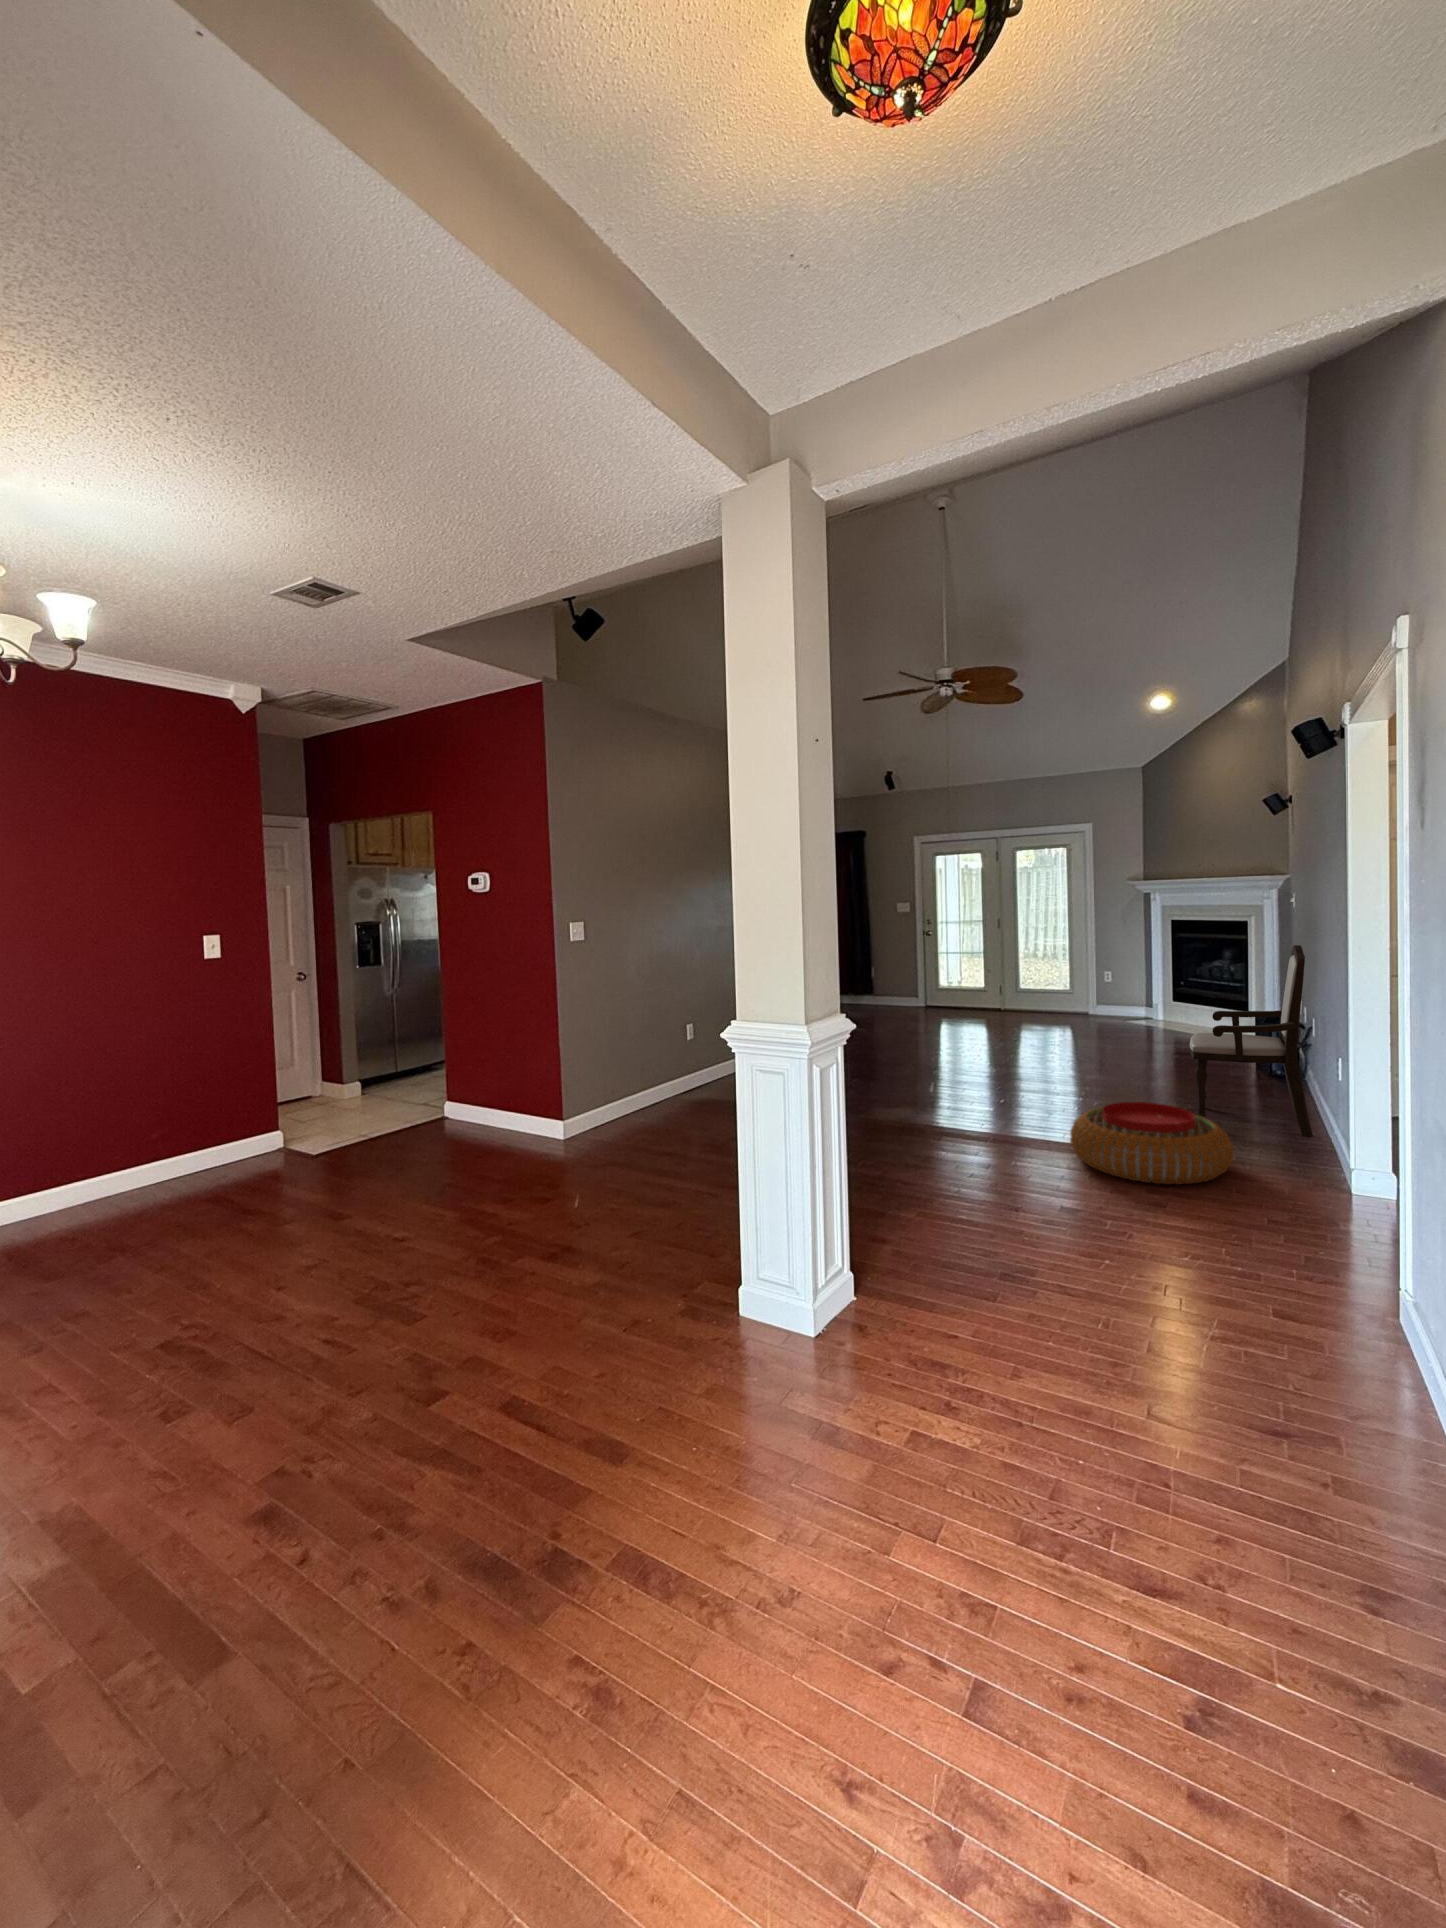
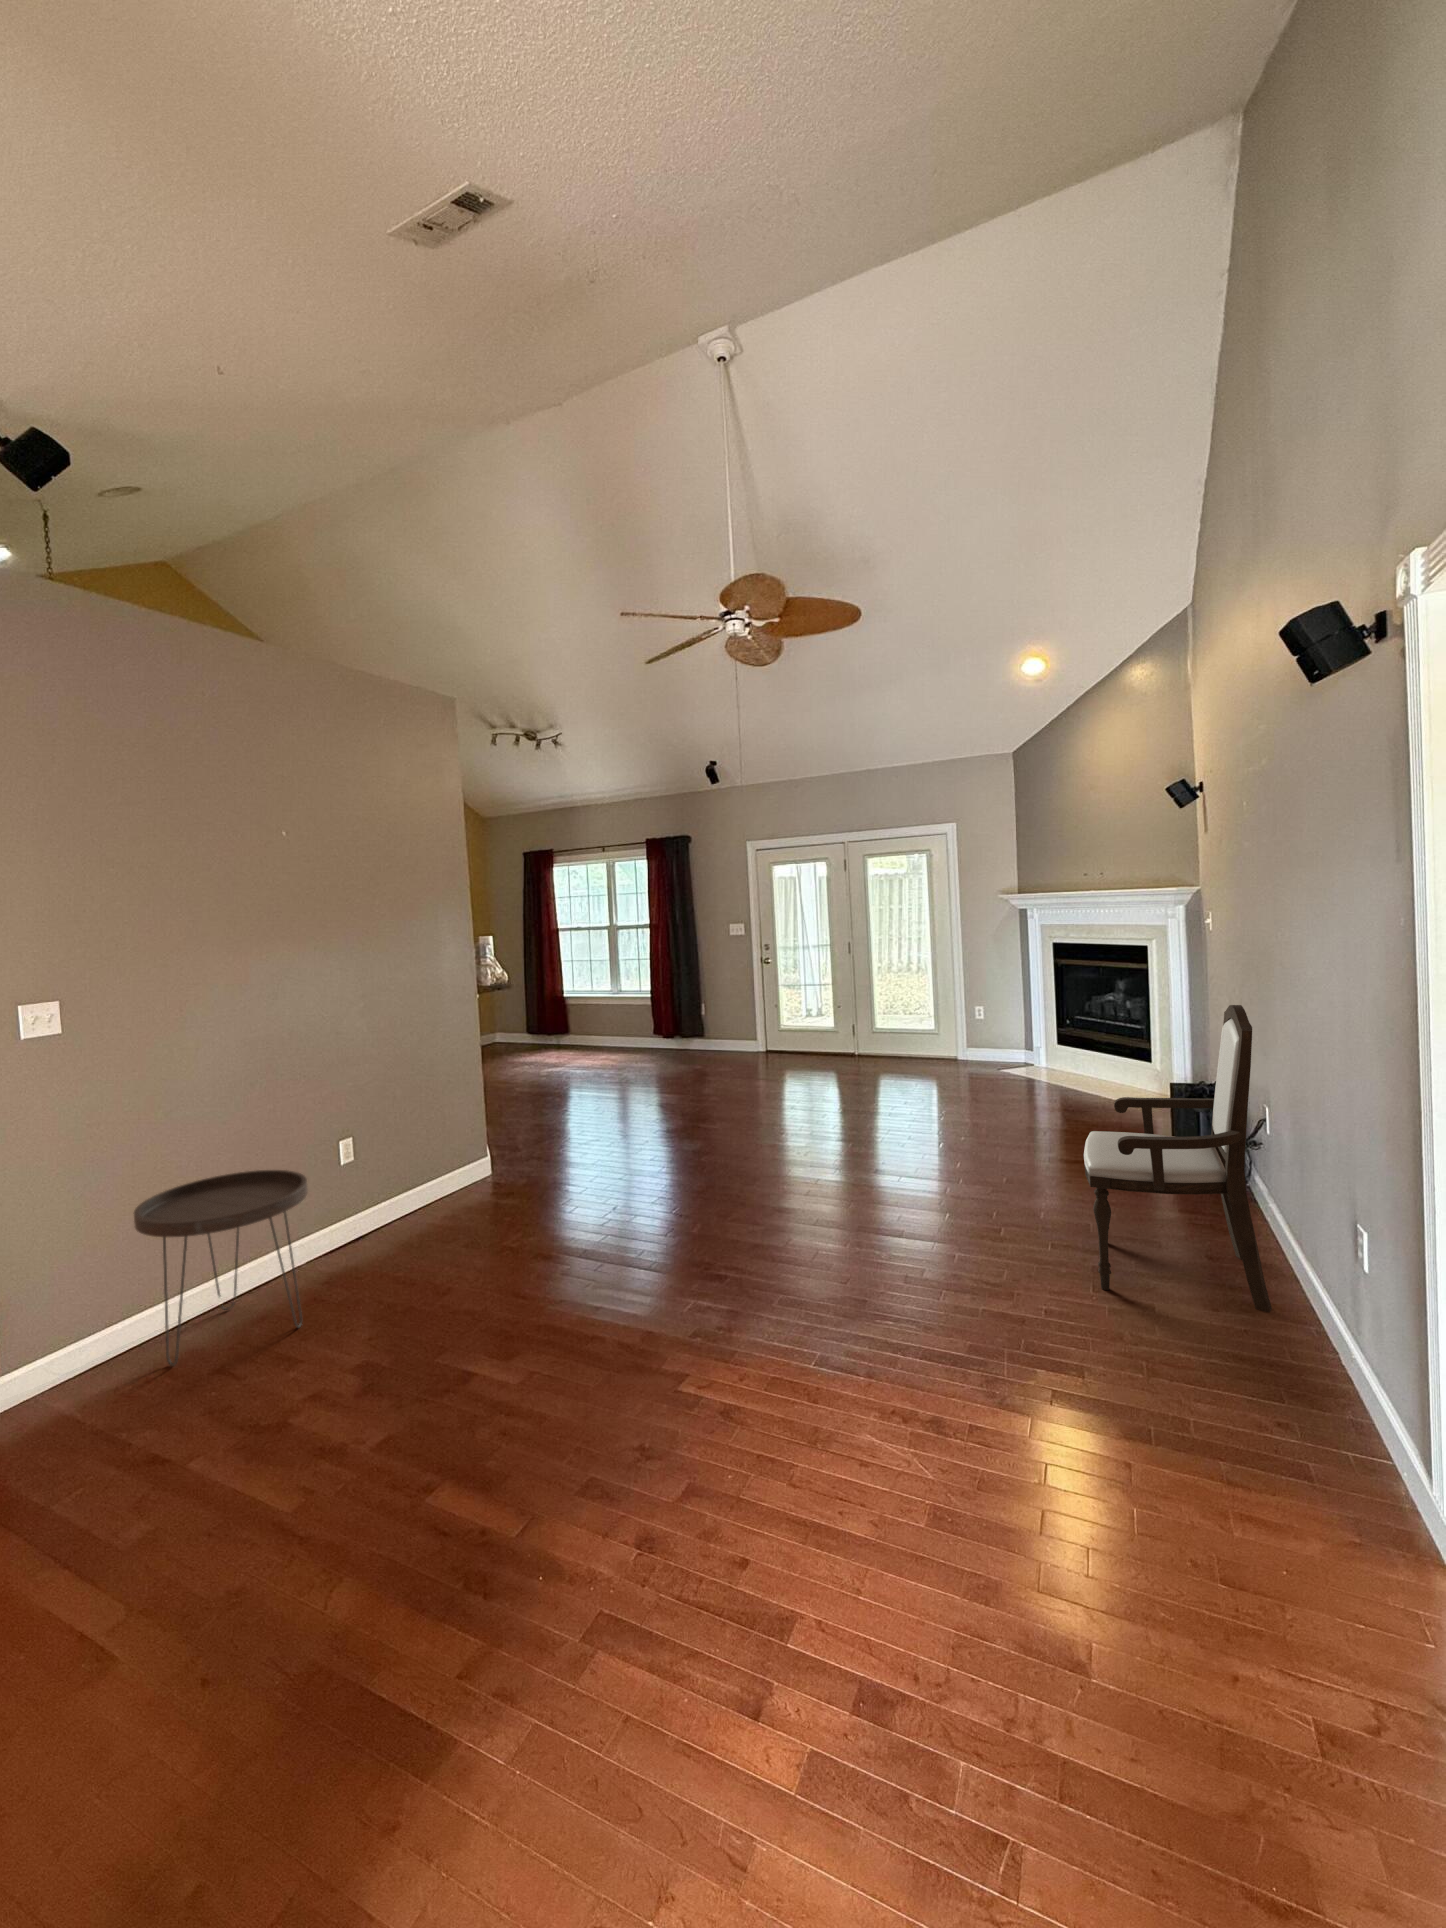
side table: none [598,1035,690,1137] -> present [134,1170,308,1366]
pouf: present [1070,1102,1233,1184] -> none [897,1285,1164,1473]

